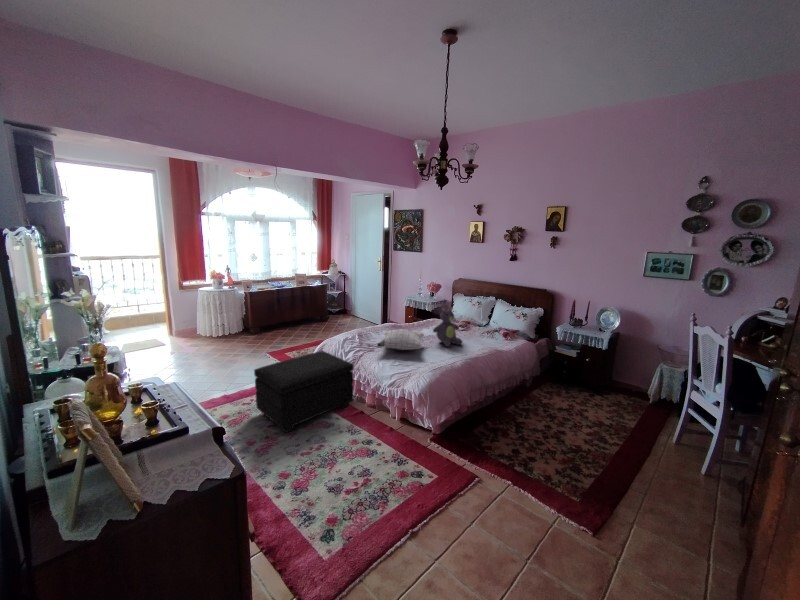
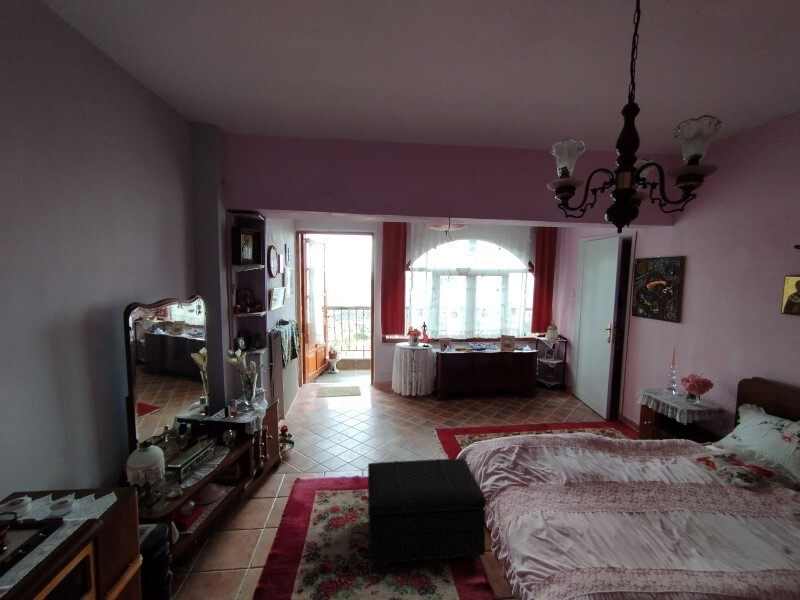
stuffed bear: present [433,307,462,347] -> none [650,441,721,530]
pillow: present [377,329,424,350] -> none [526,455,631,514]

